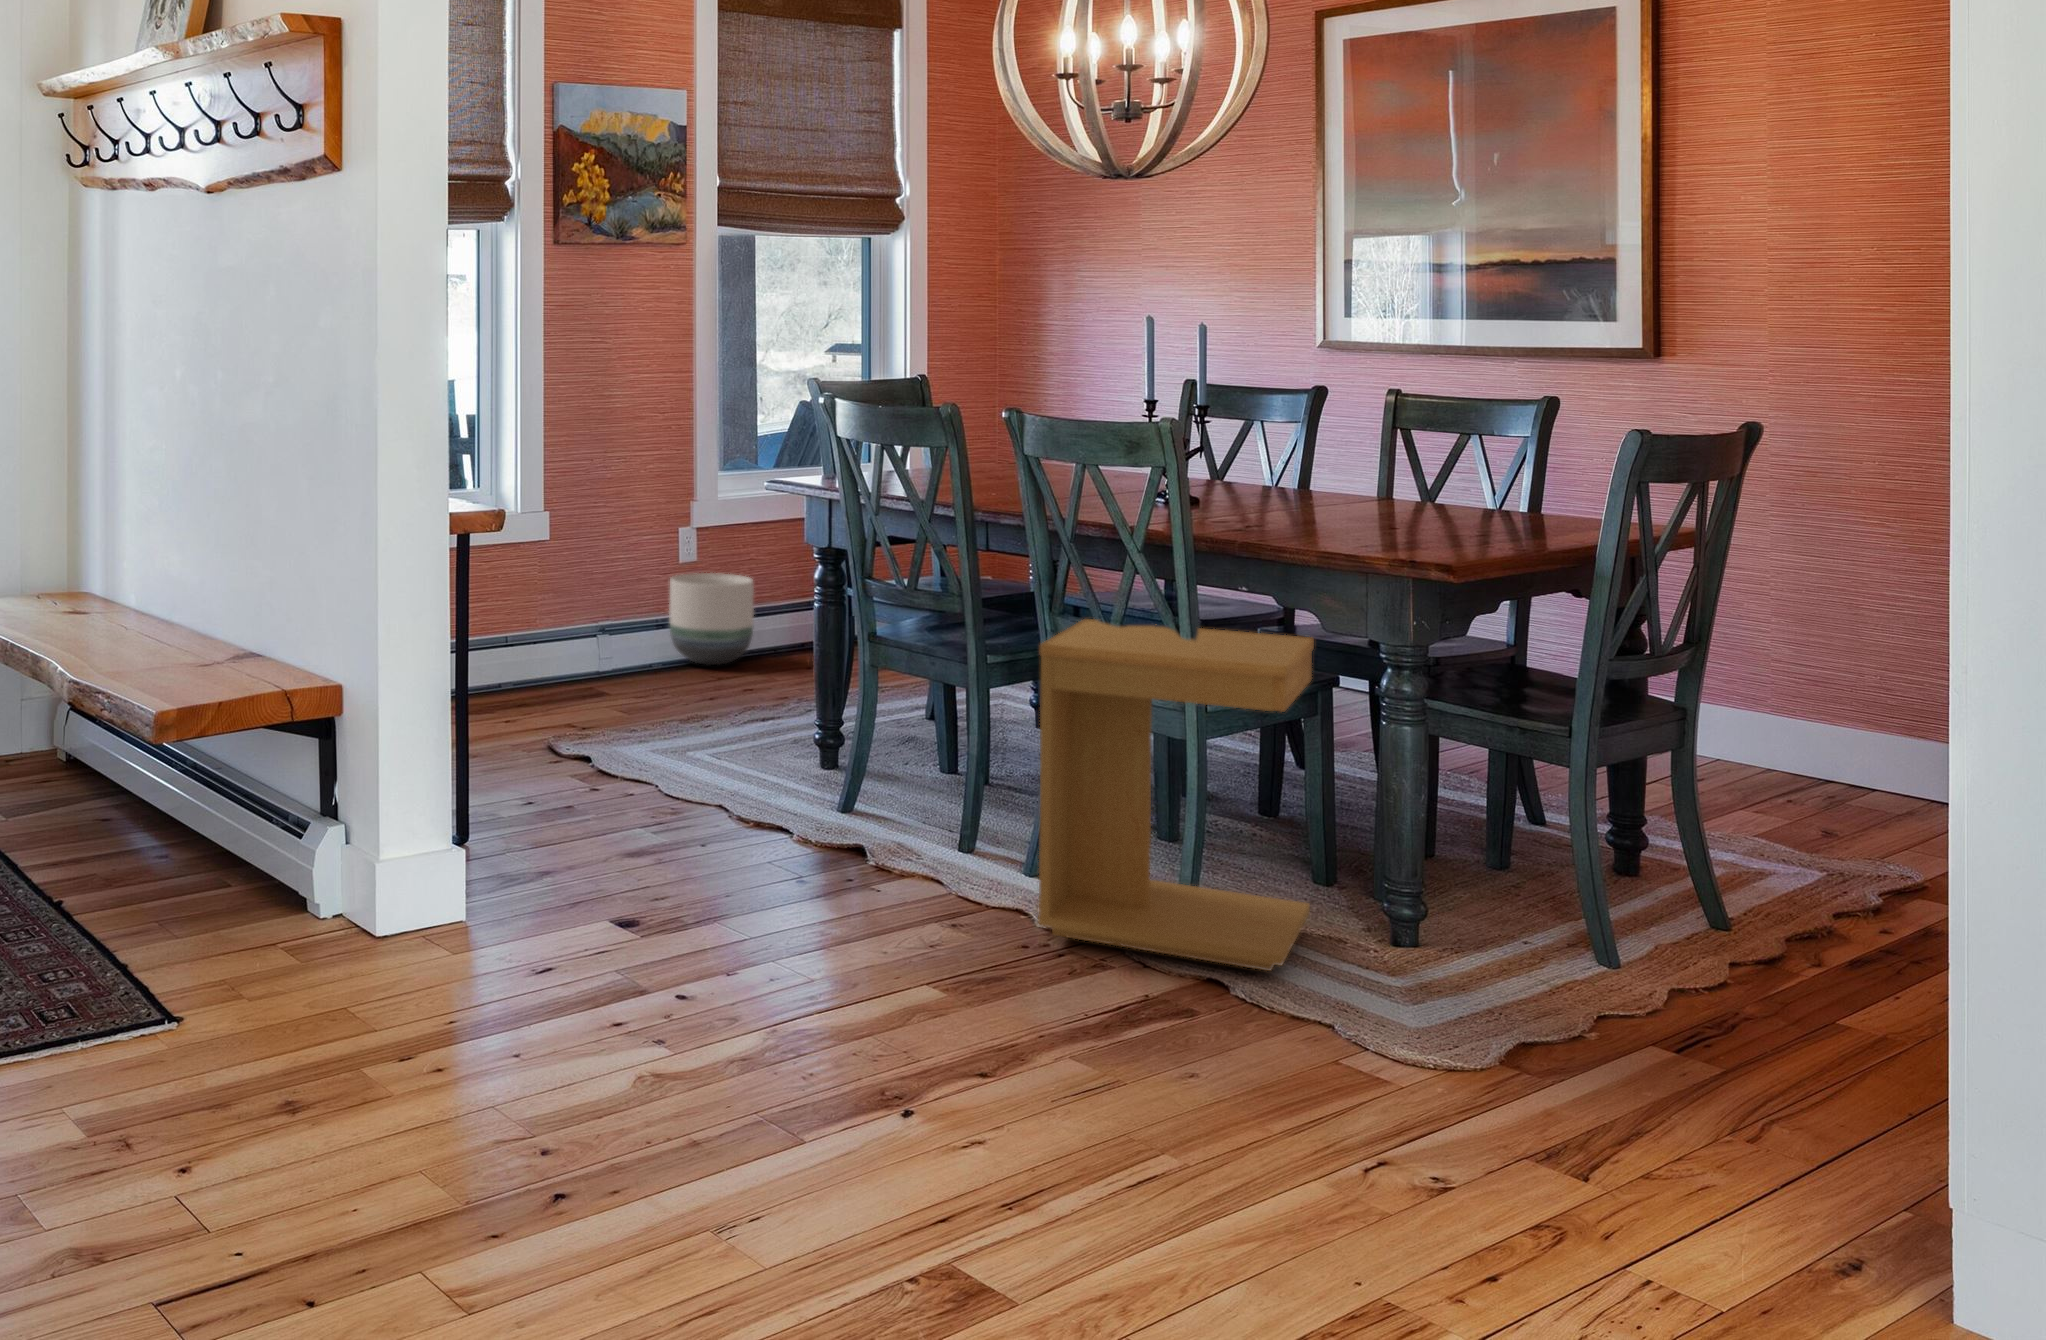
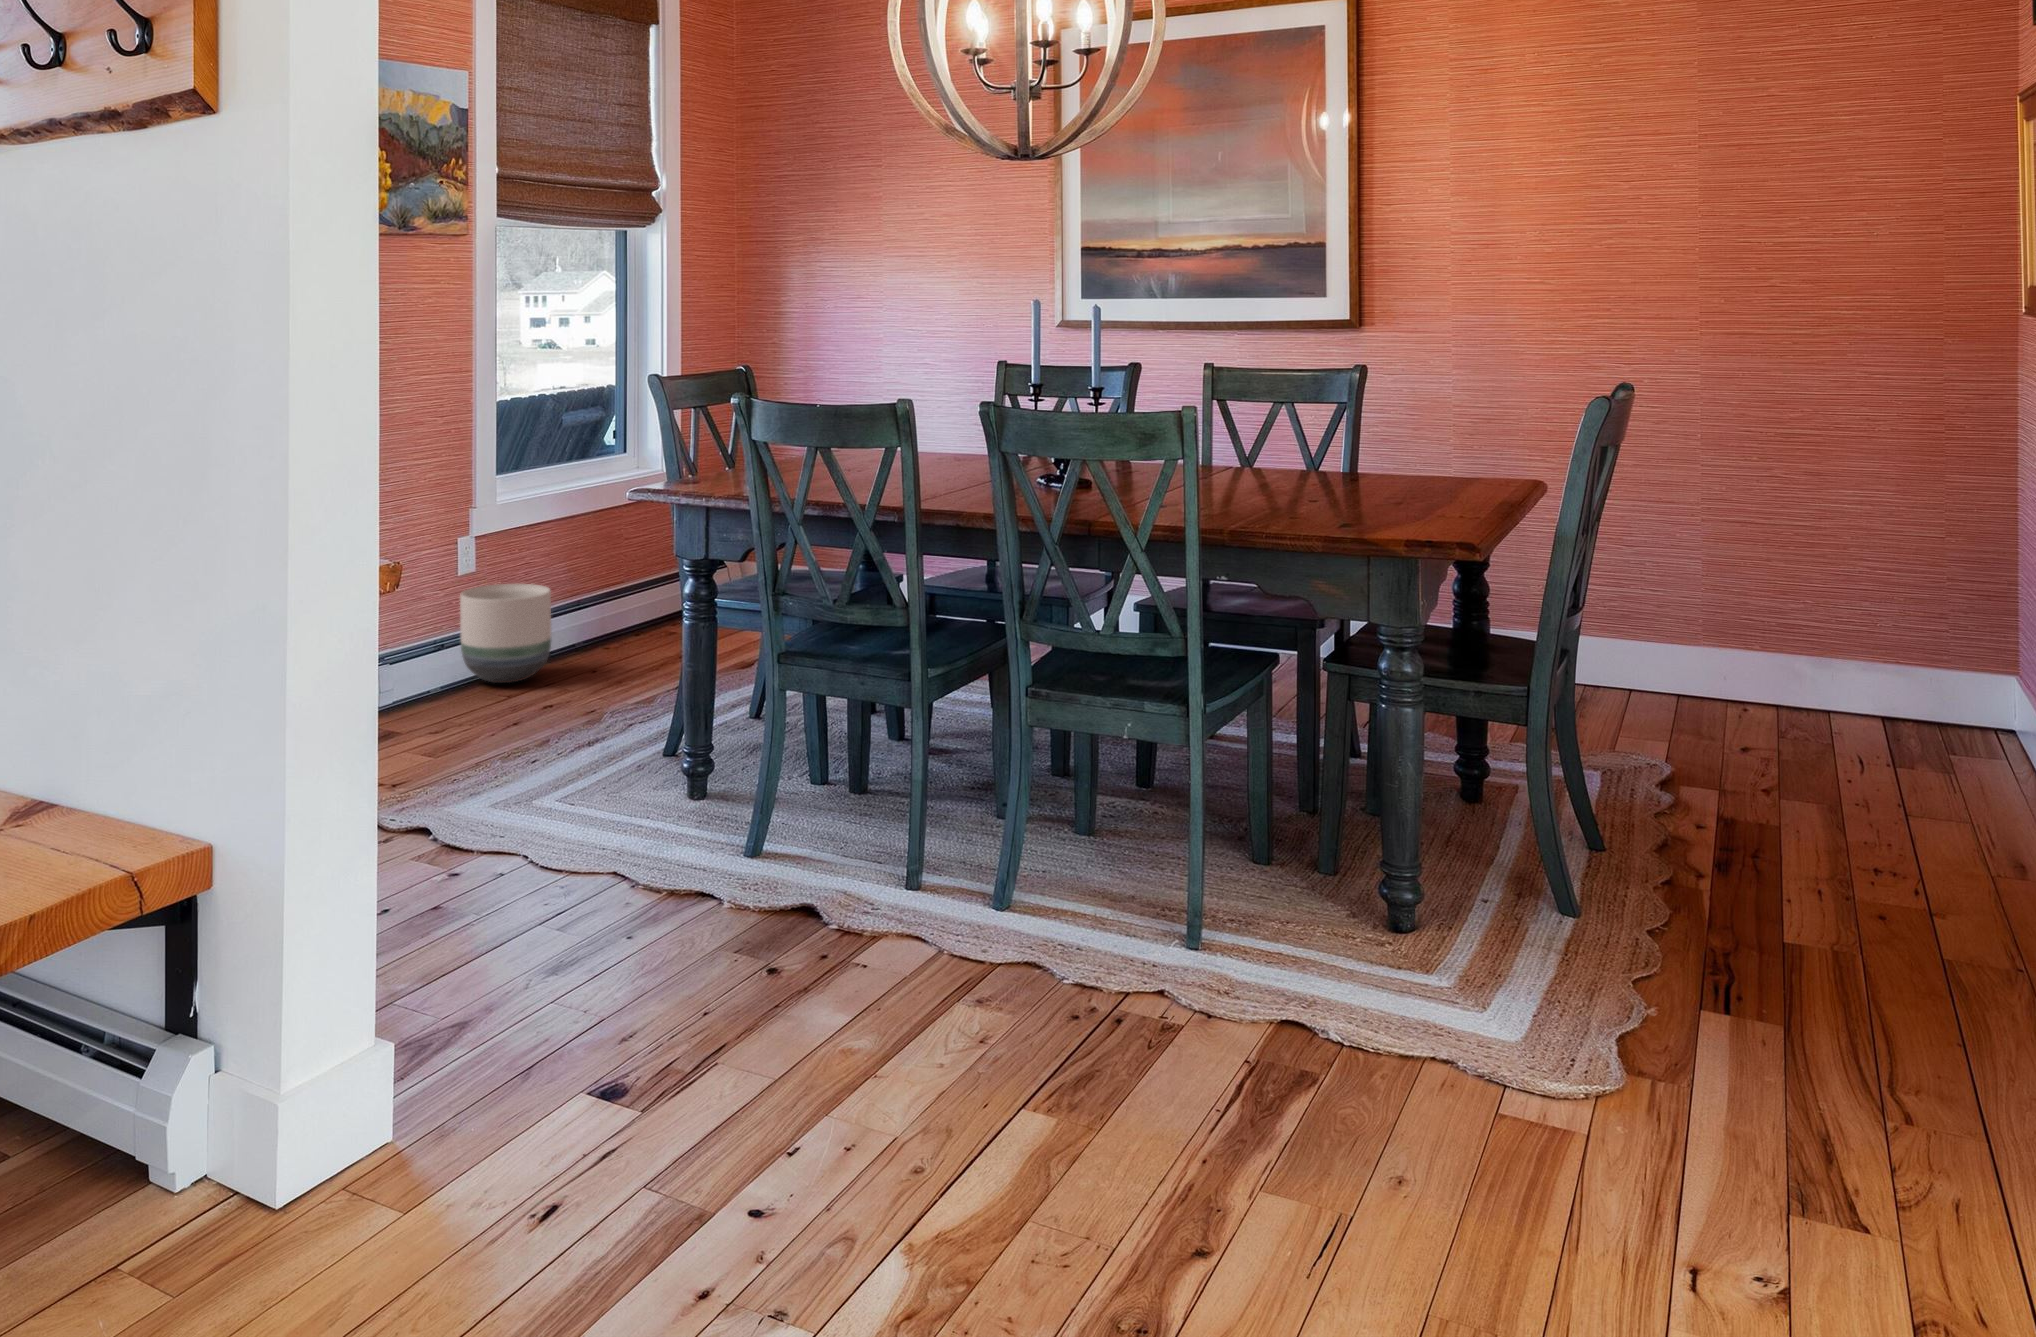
side table: present [1038,619,1314,971] -> none [1082,636,1365,1011]

